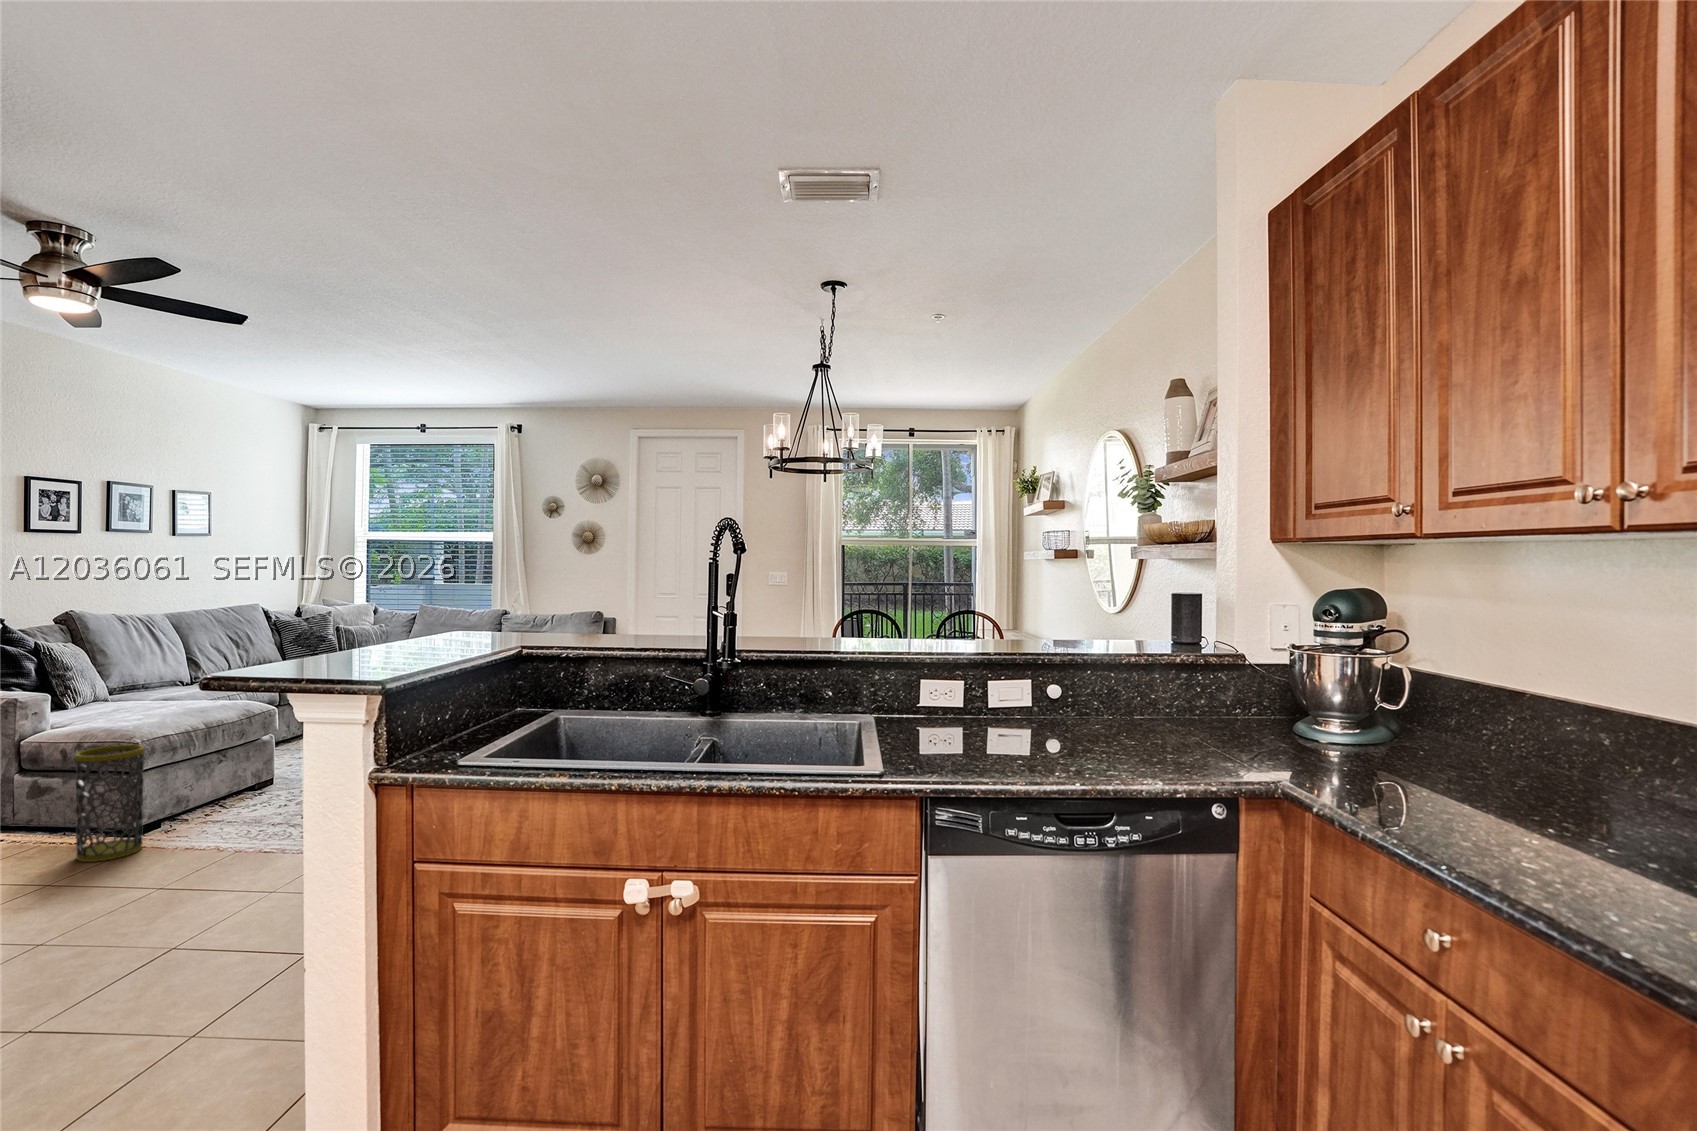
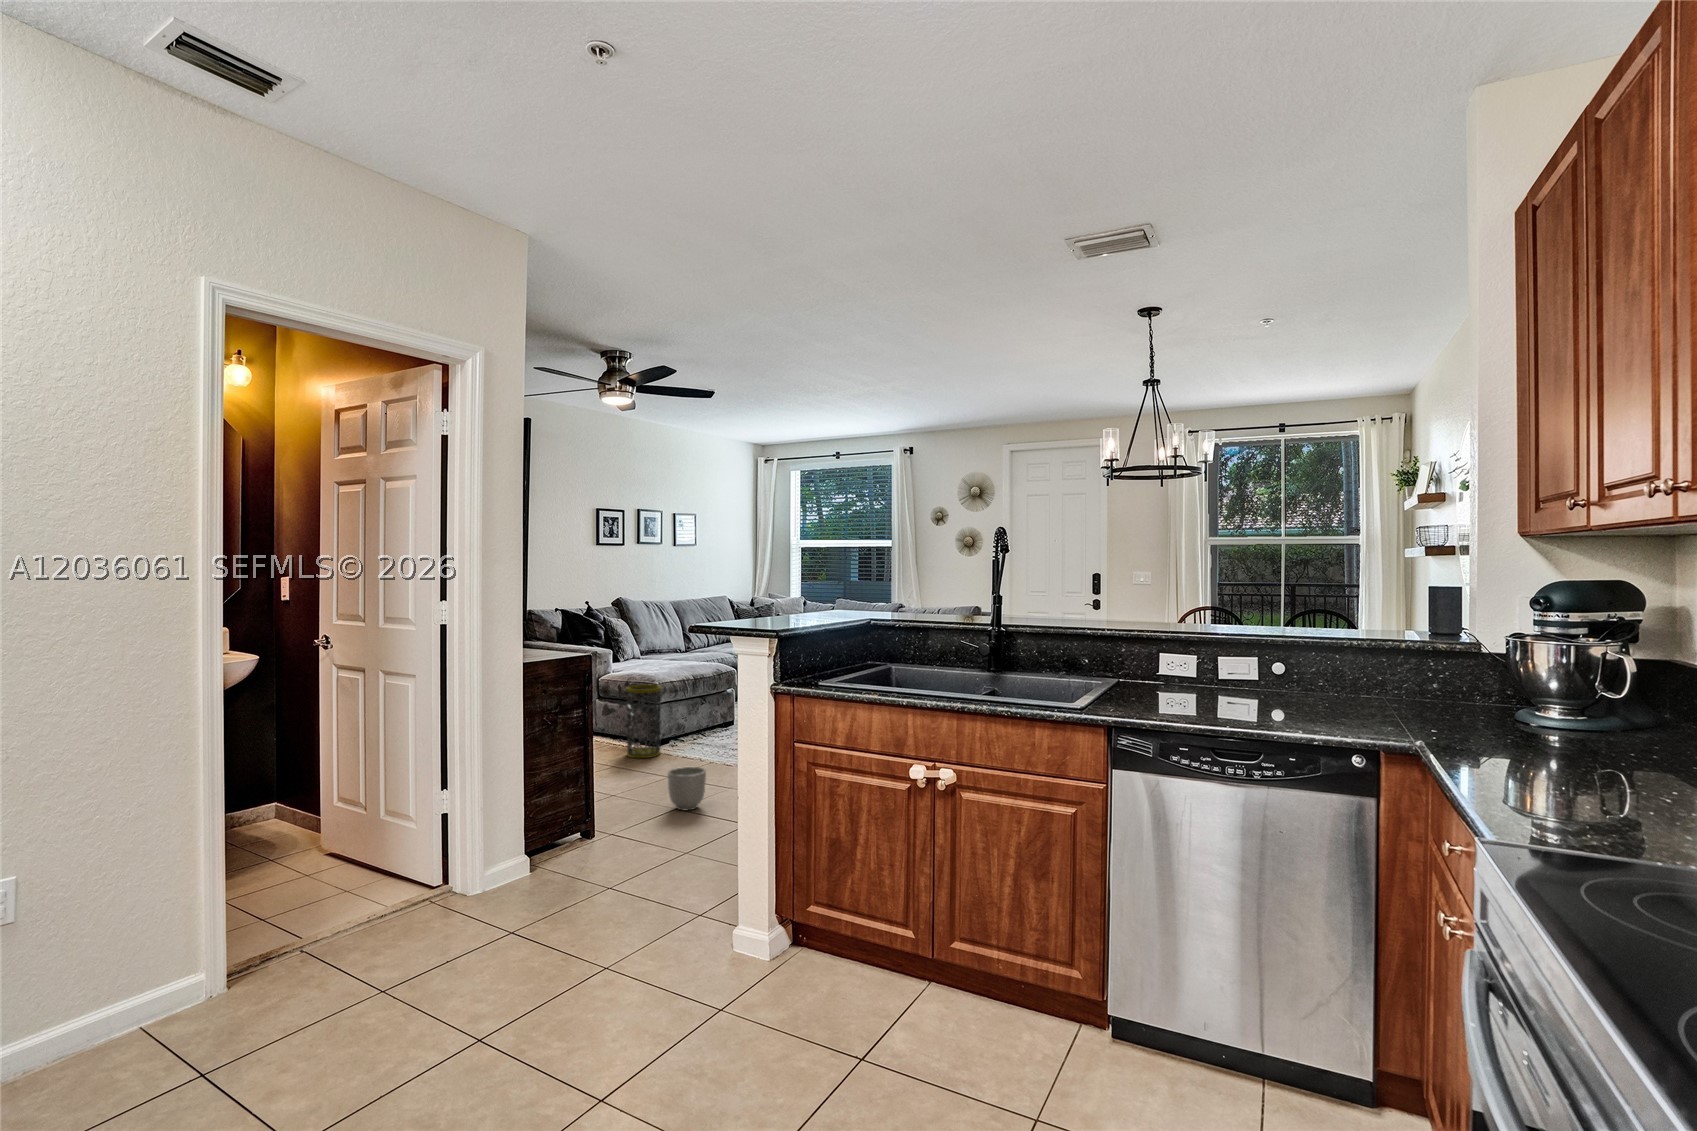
planter: none [154,874,229,949] -> present [668,767,706,810]

